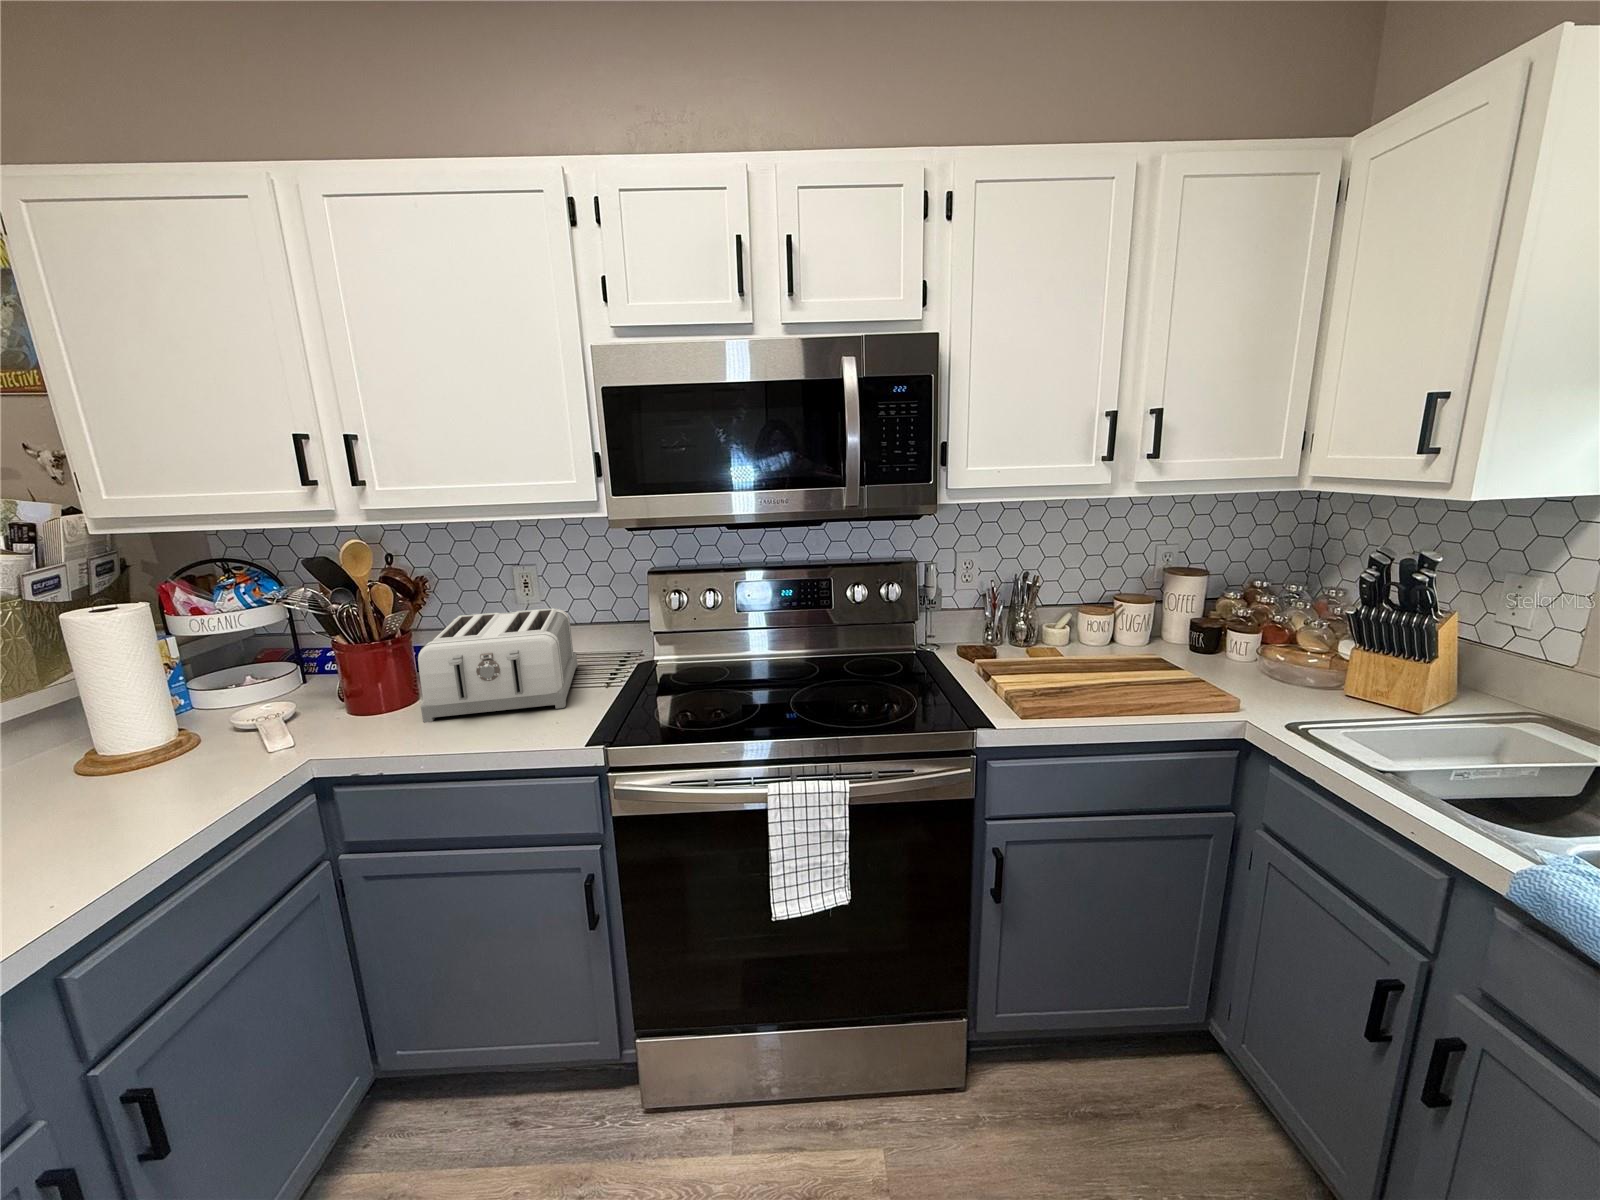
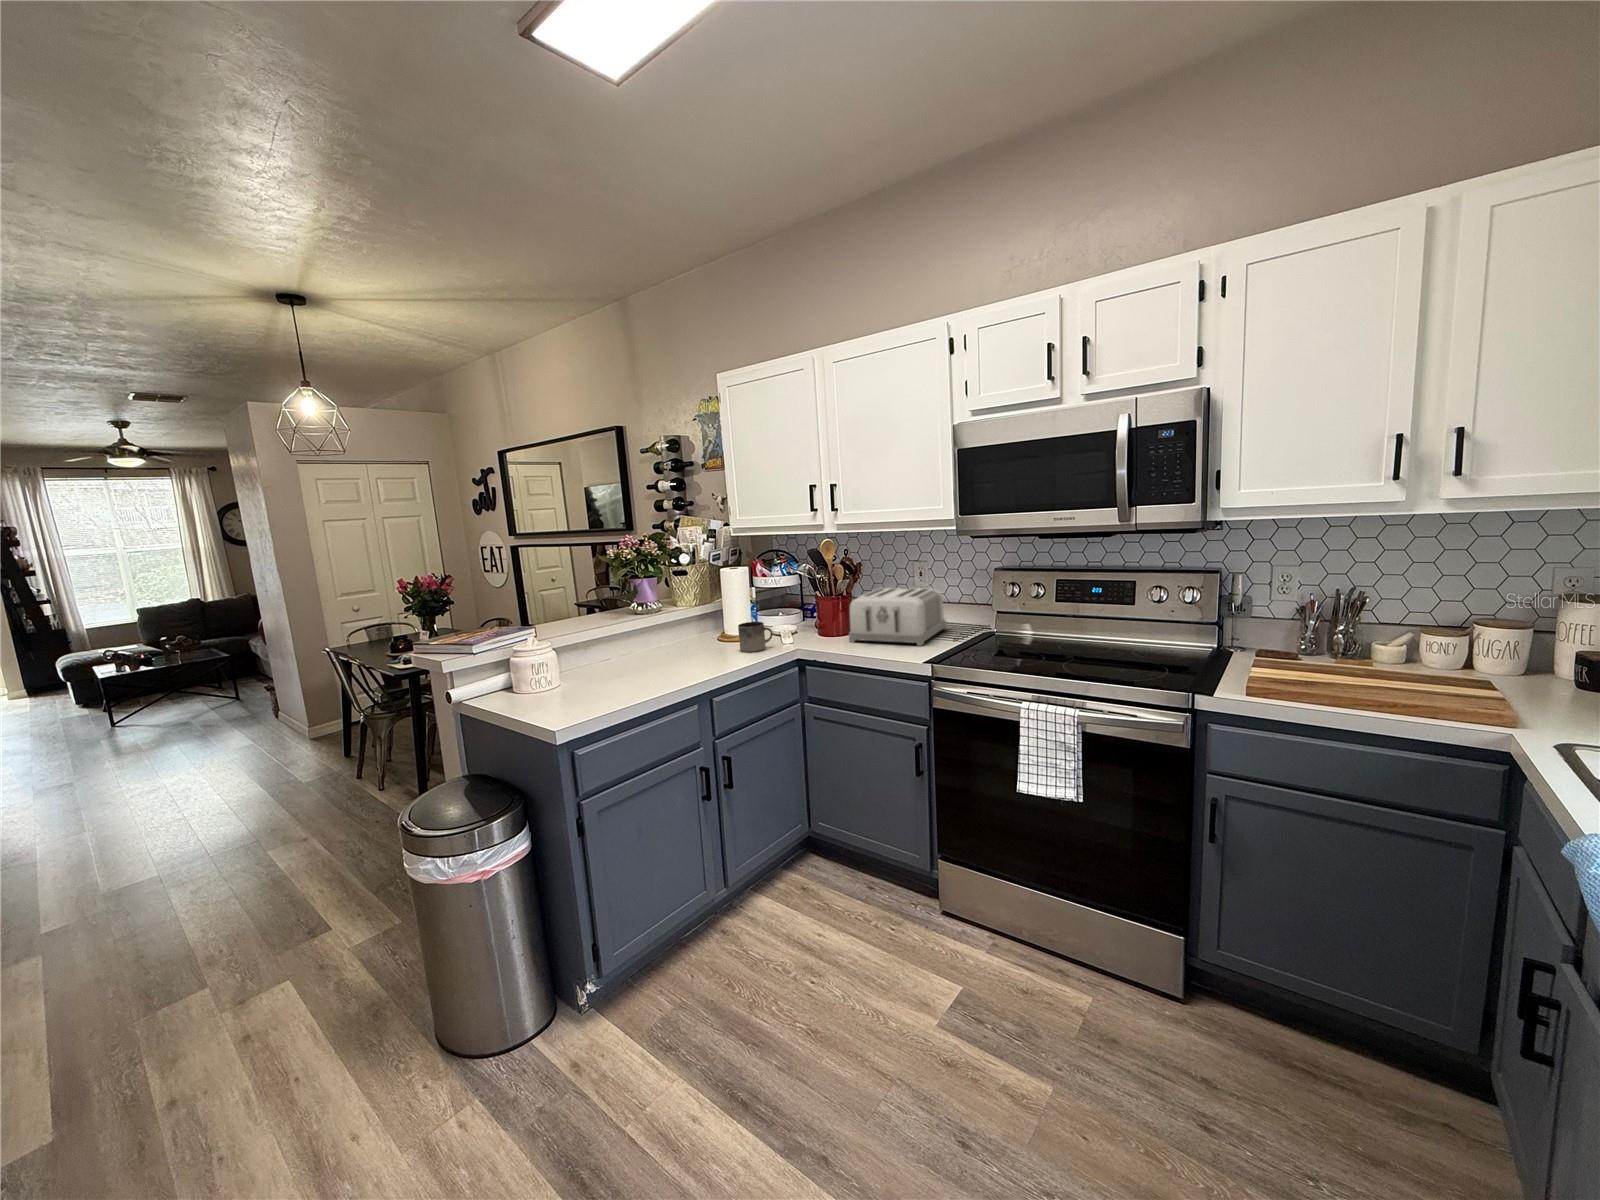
mug: none [148,723,247,798] -> present [738,622,773,652]

